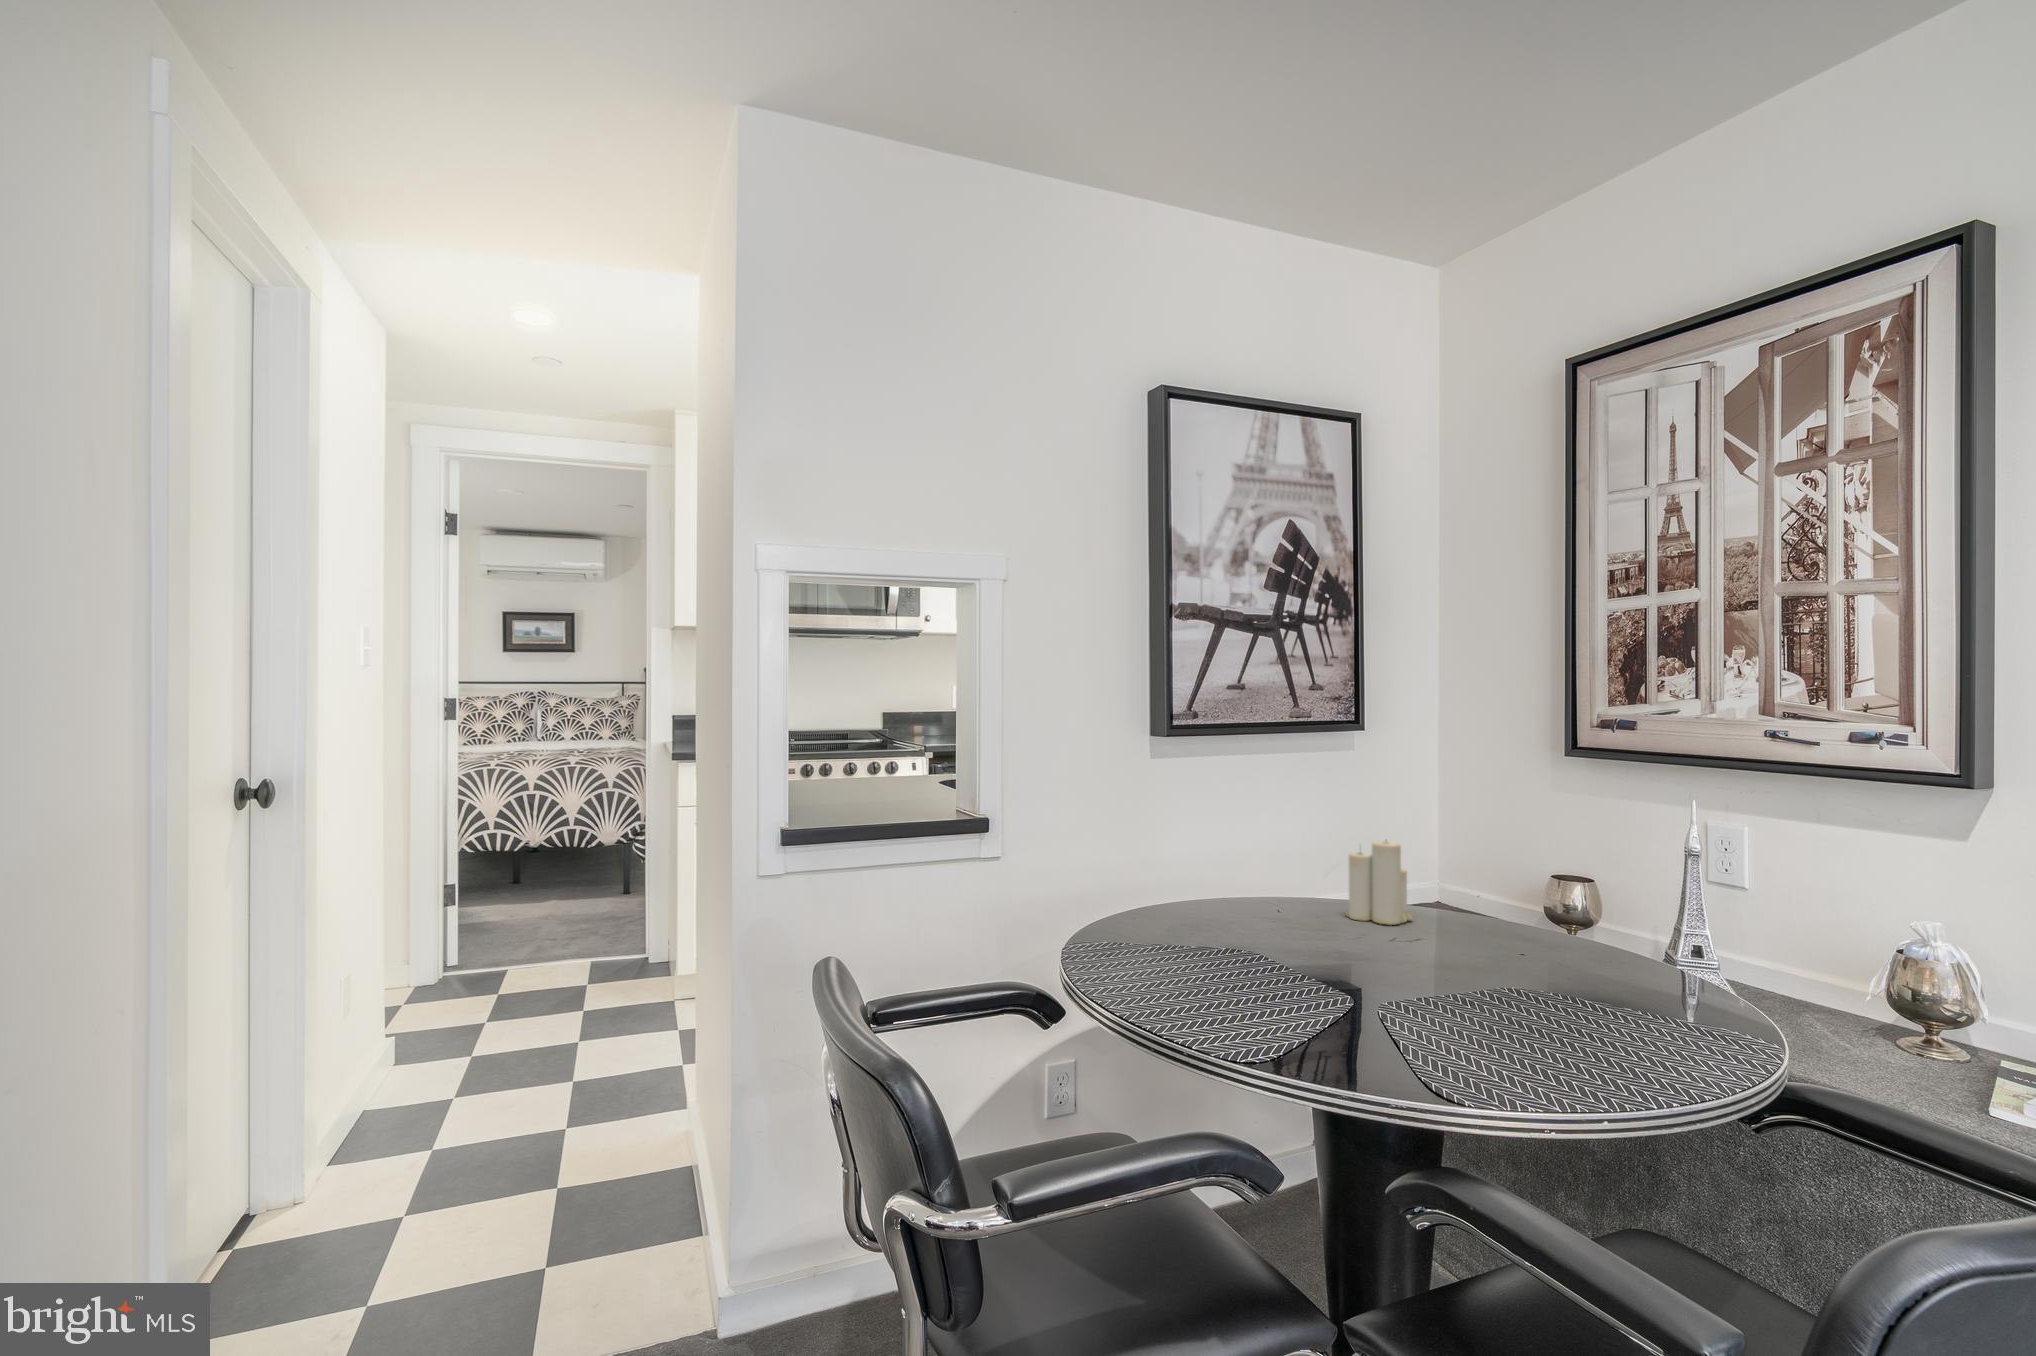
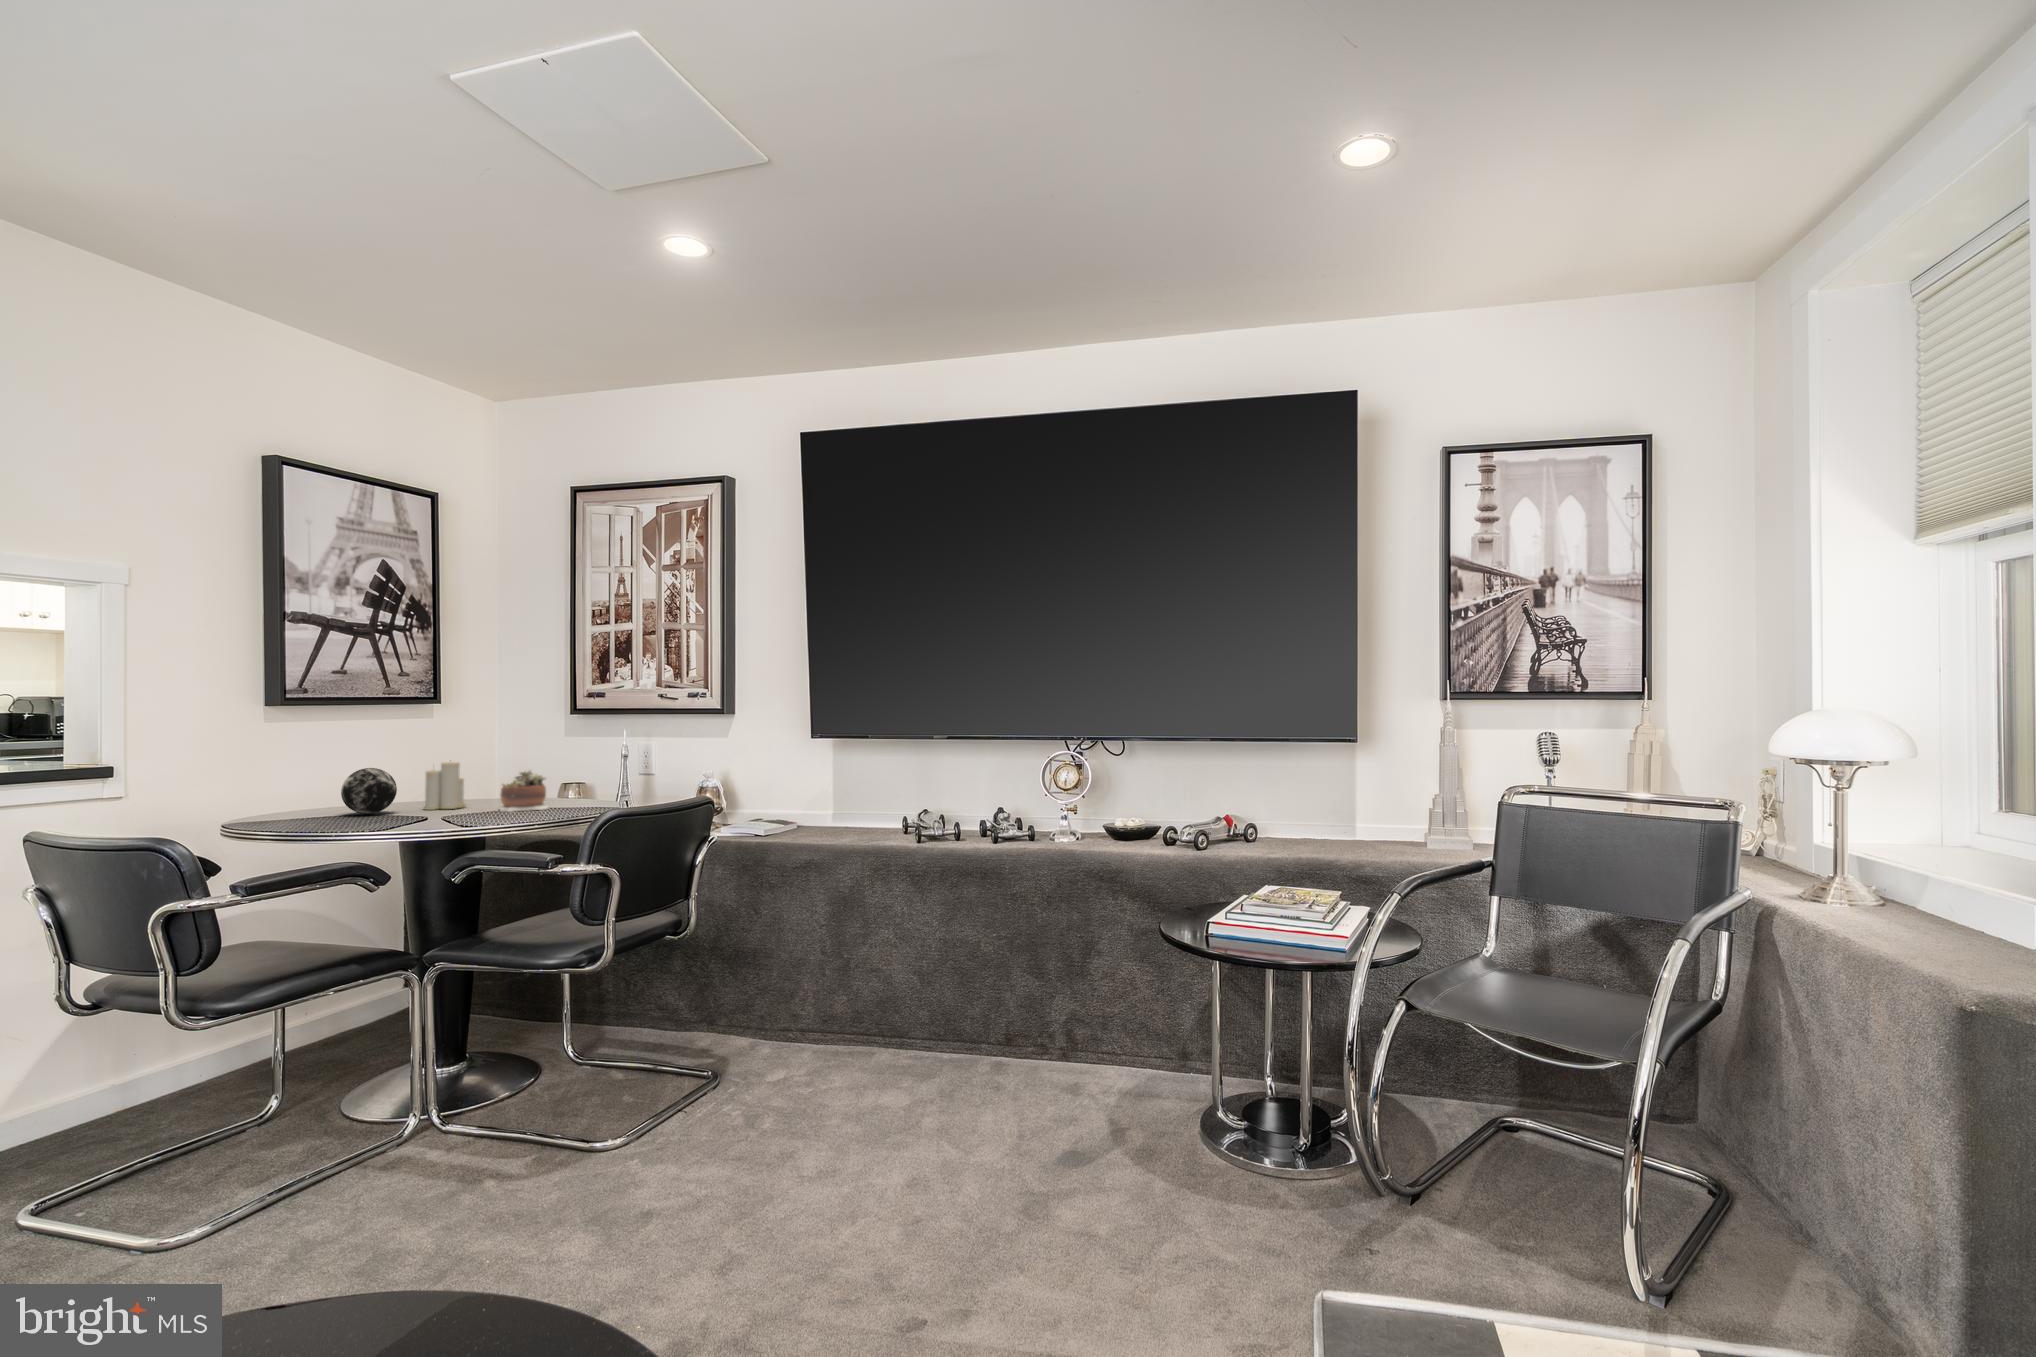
decorative orb: none [1232,843,1307,917] -> present [341,768,397,814]
succulent plant: none [1469,874,1567,963] -> present [499,771,549,812]

